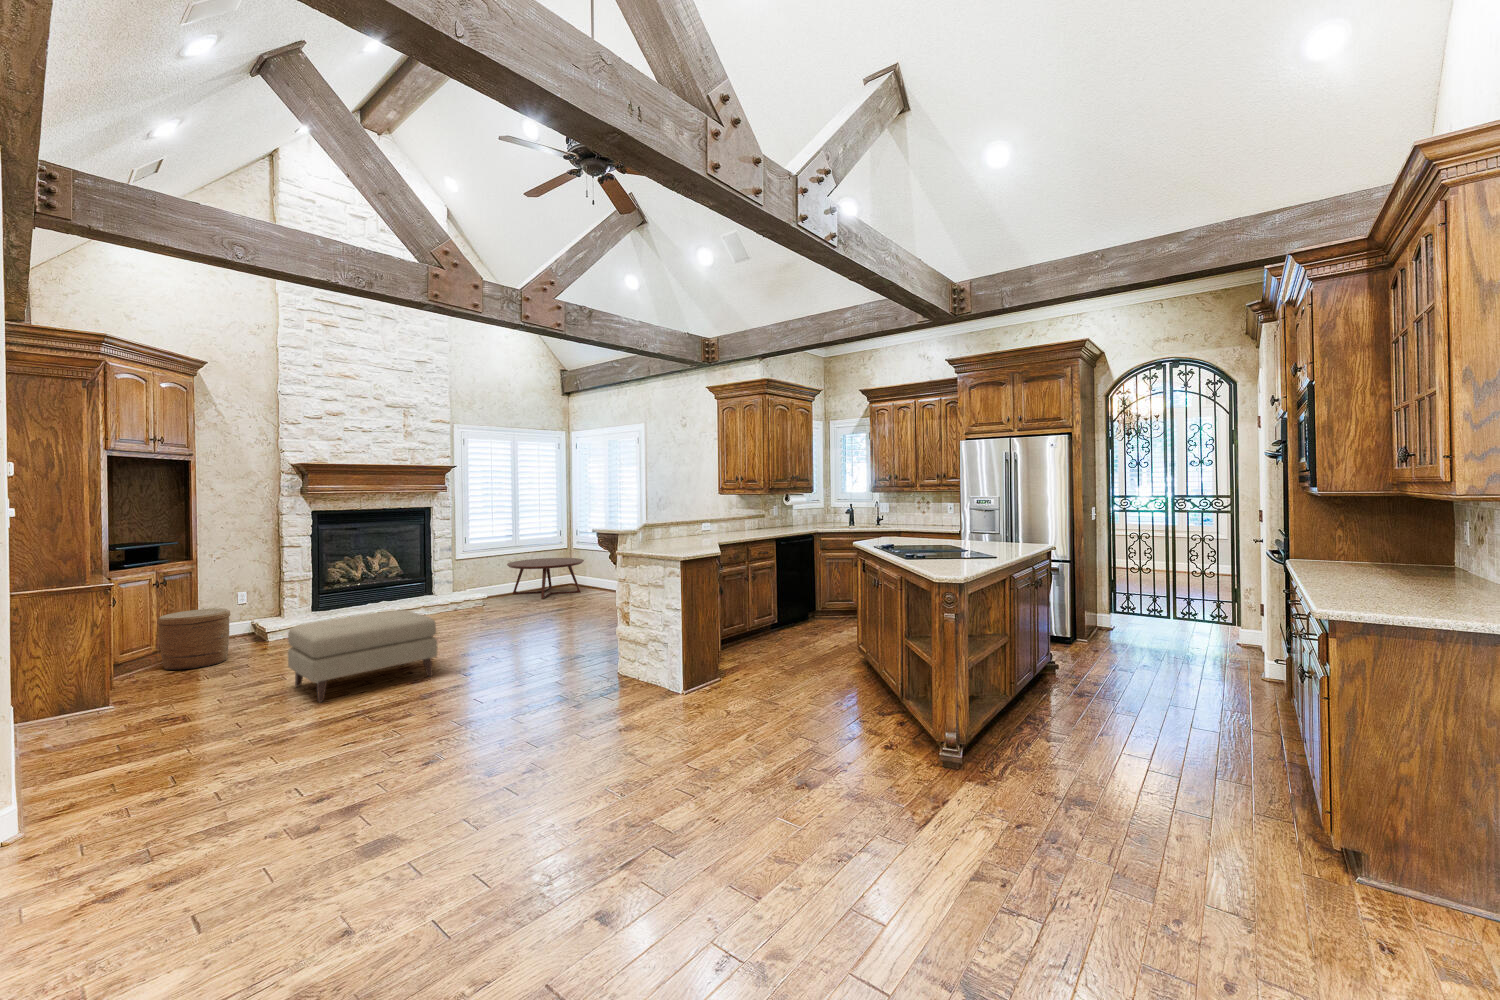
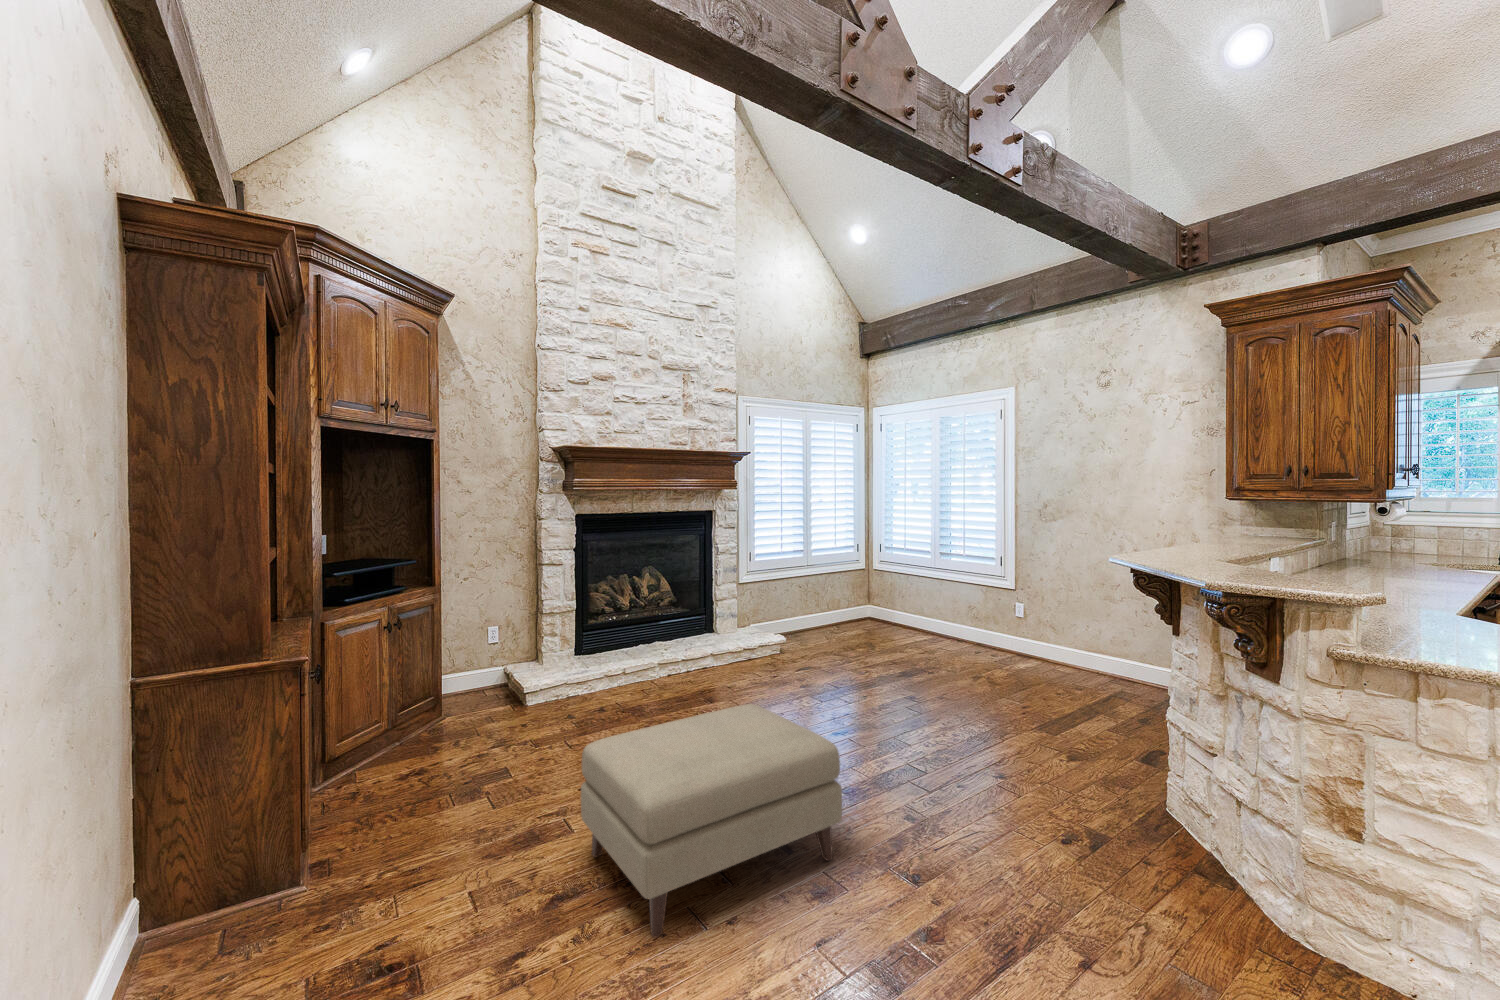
coffee table: present [507,558,584,599] -> none [801,582,907,646]
woven basket: present [157,608,231,670] -> none [388,663,482,765]

